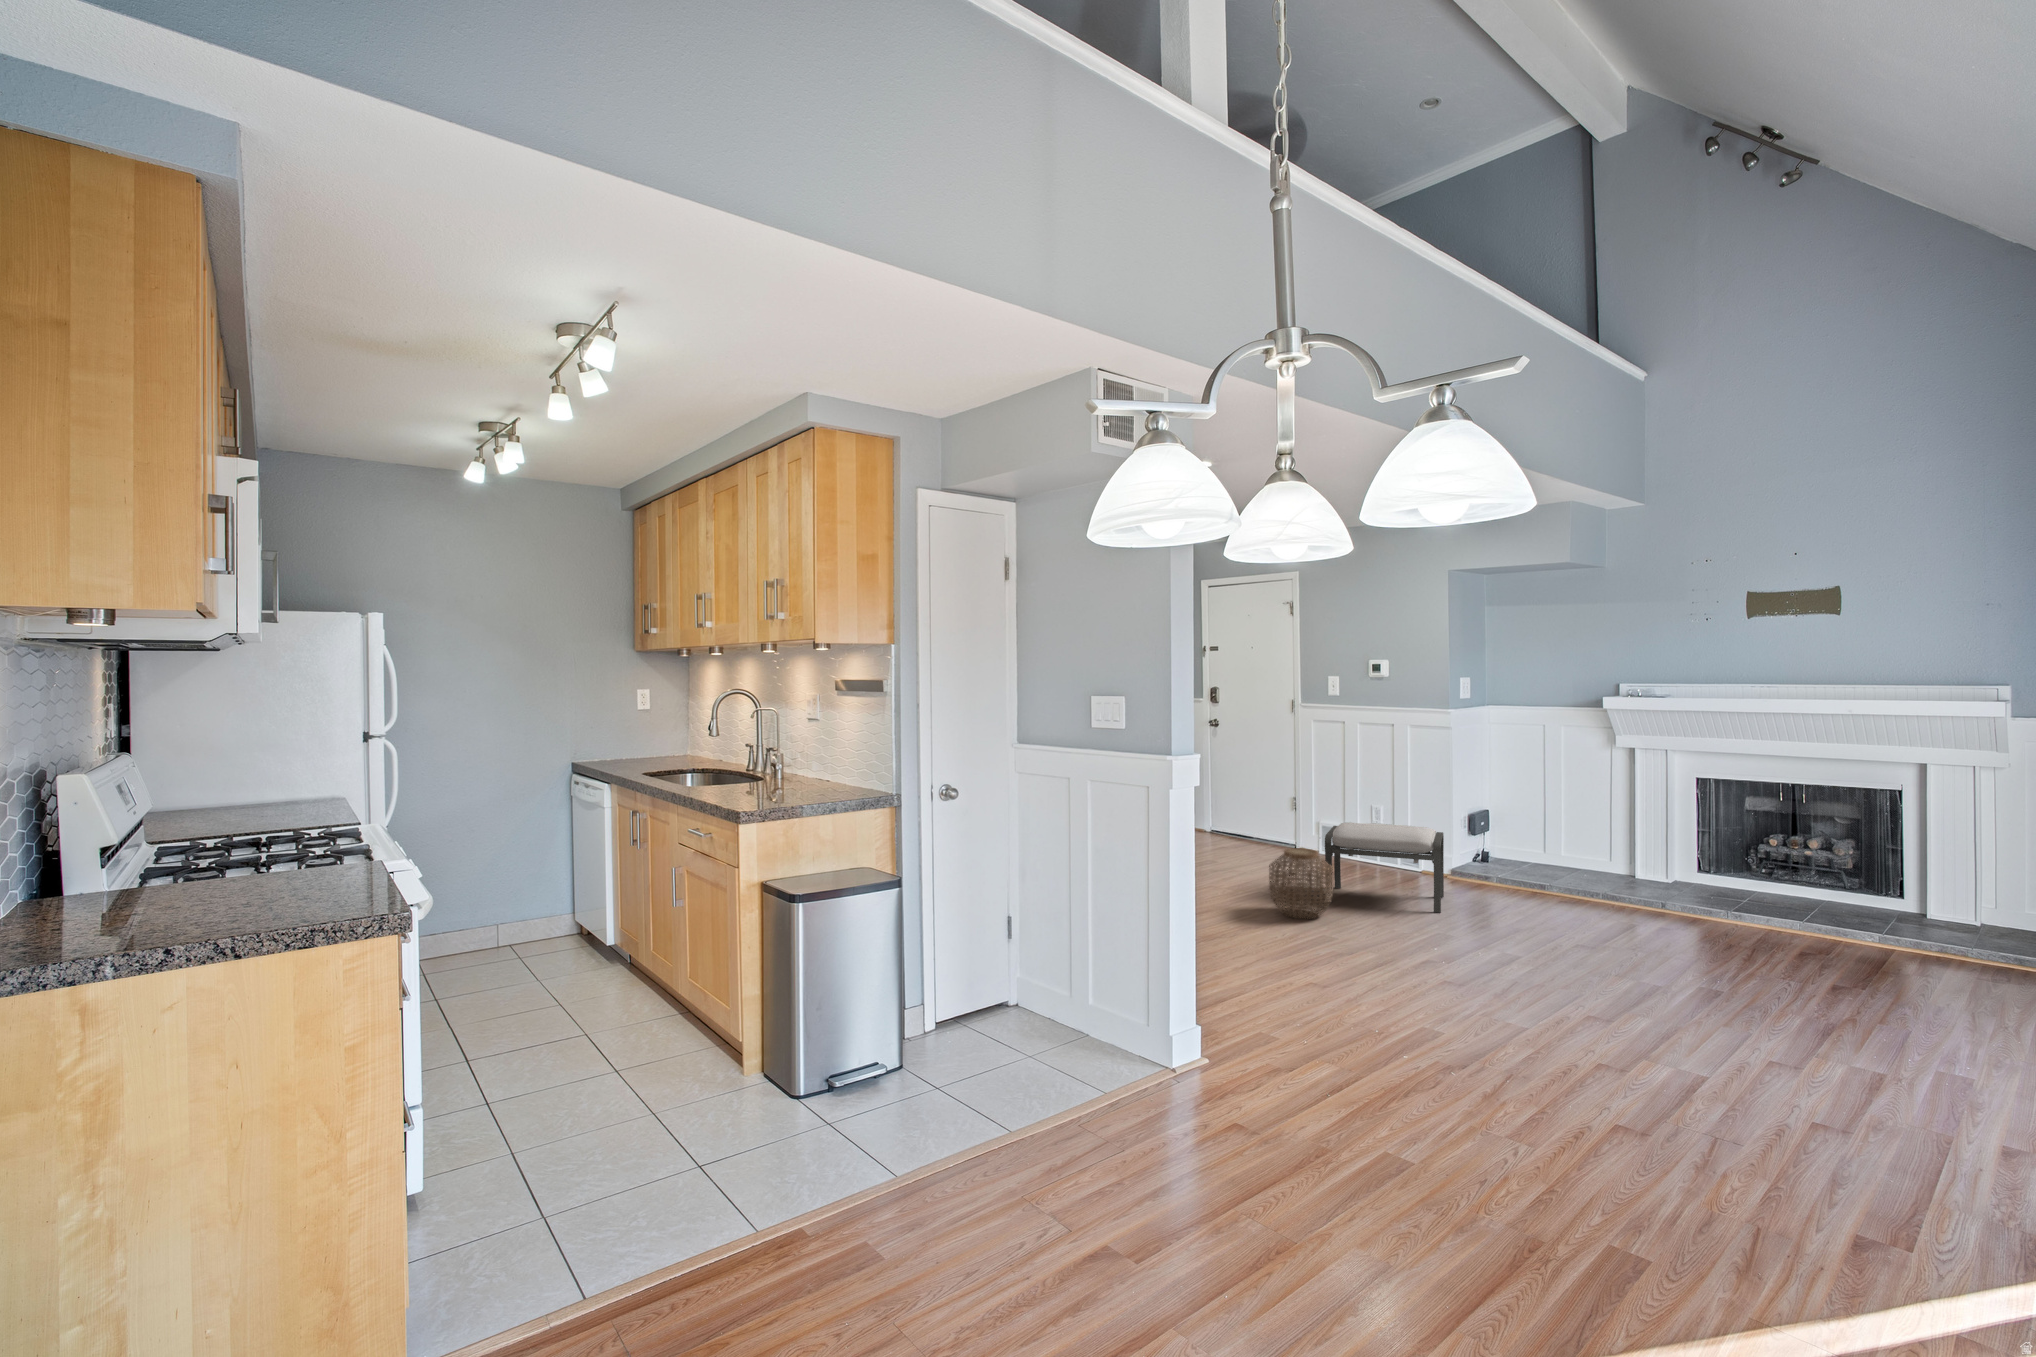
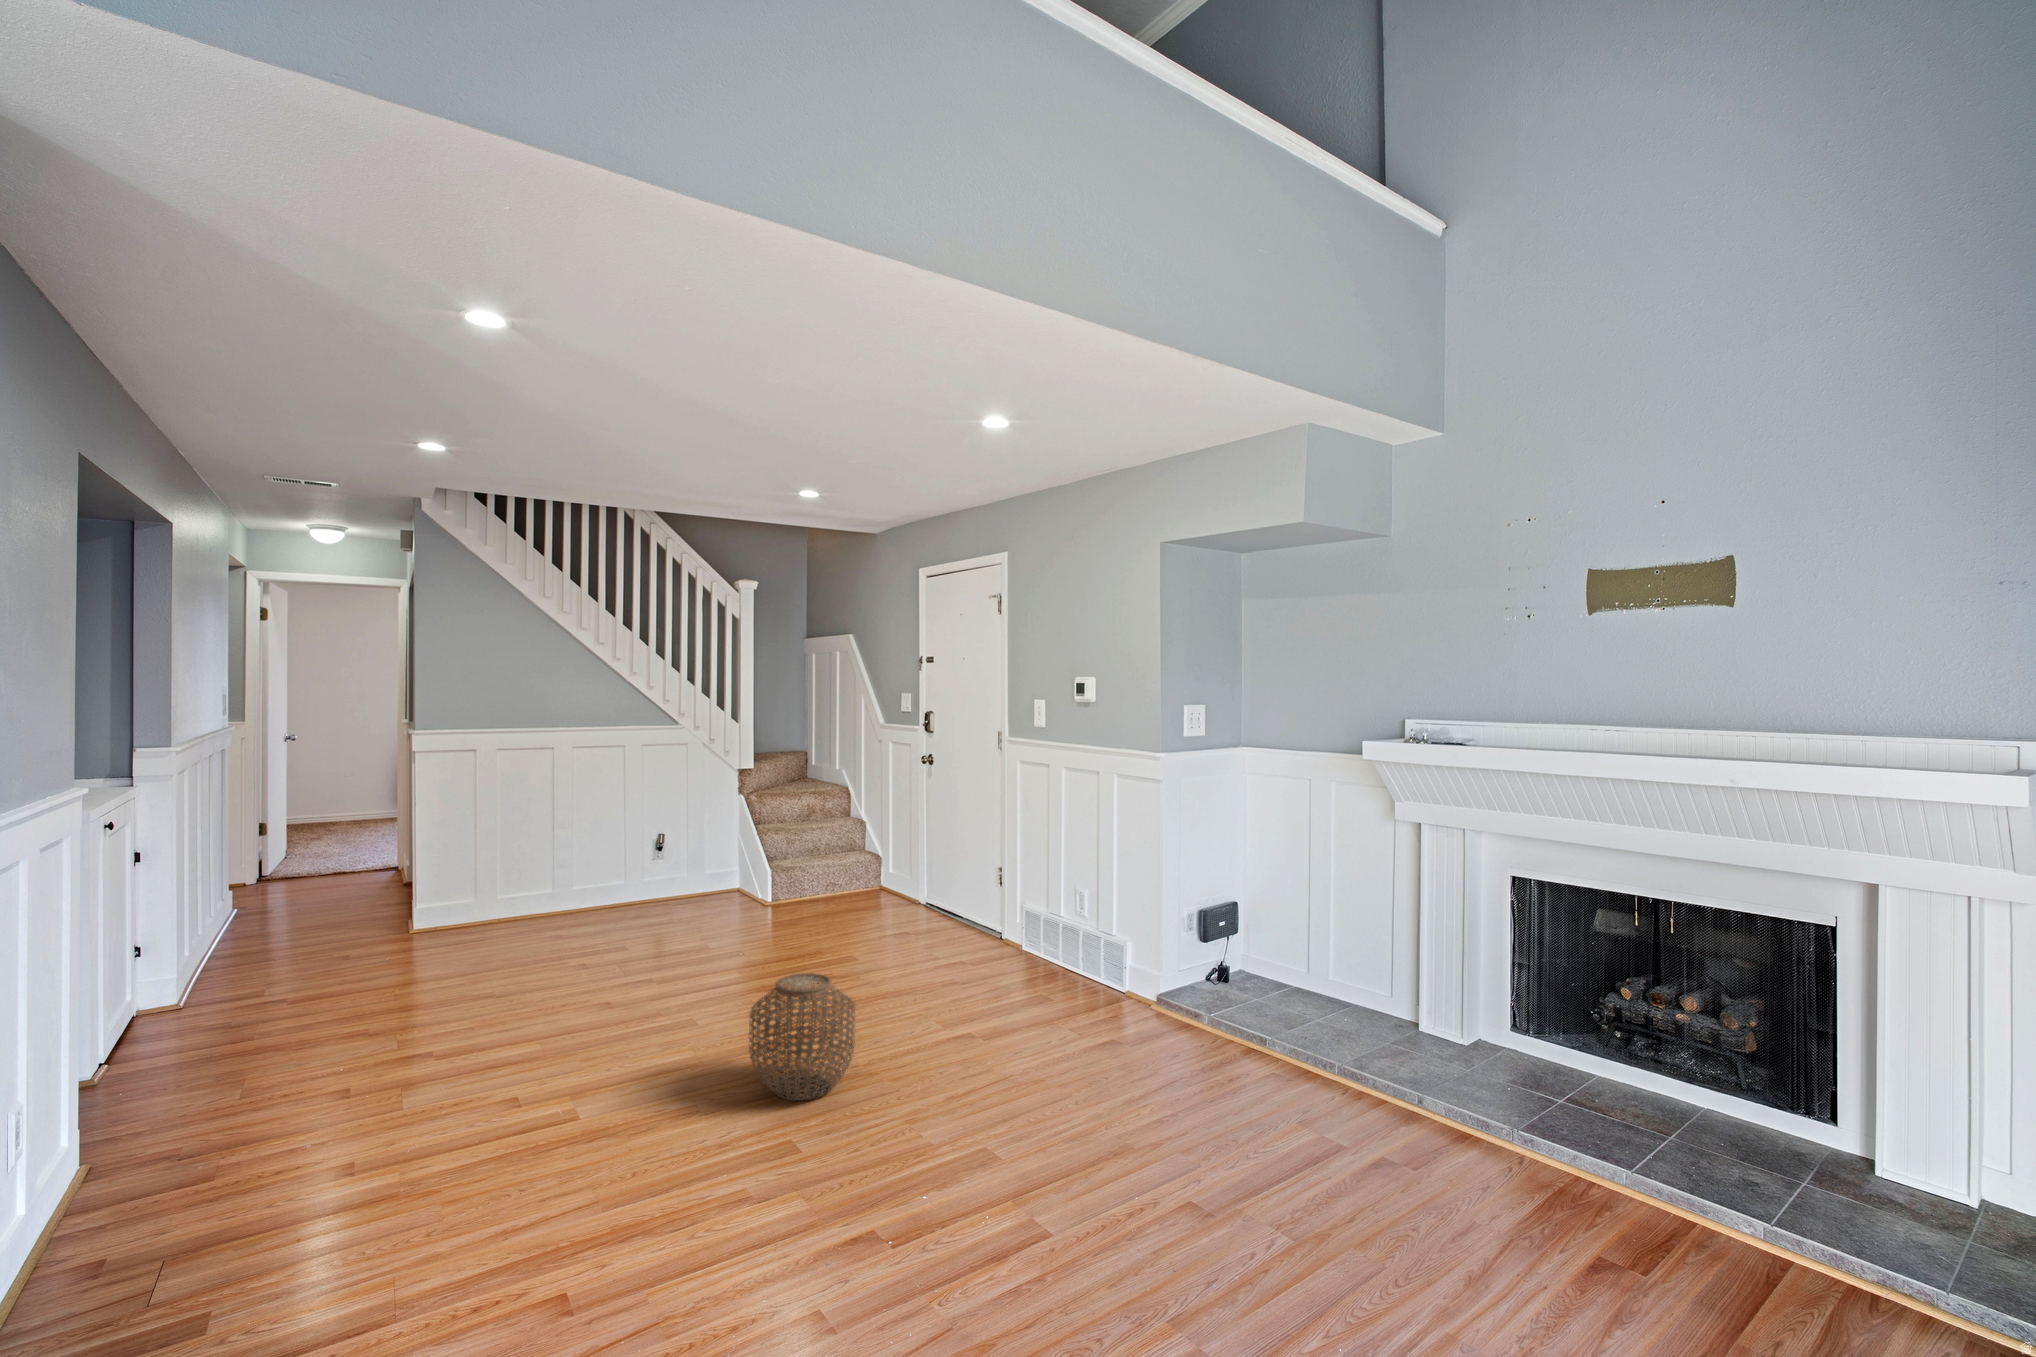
ottoman: present [1325,822,1444,913] -> none [886,923,1090,1094]

